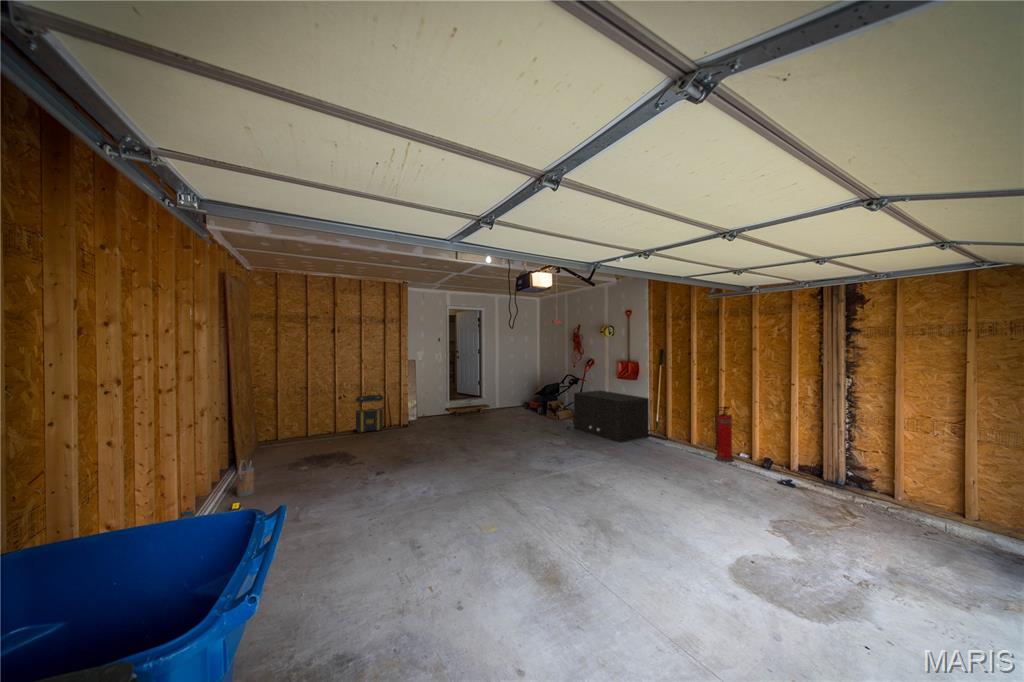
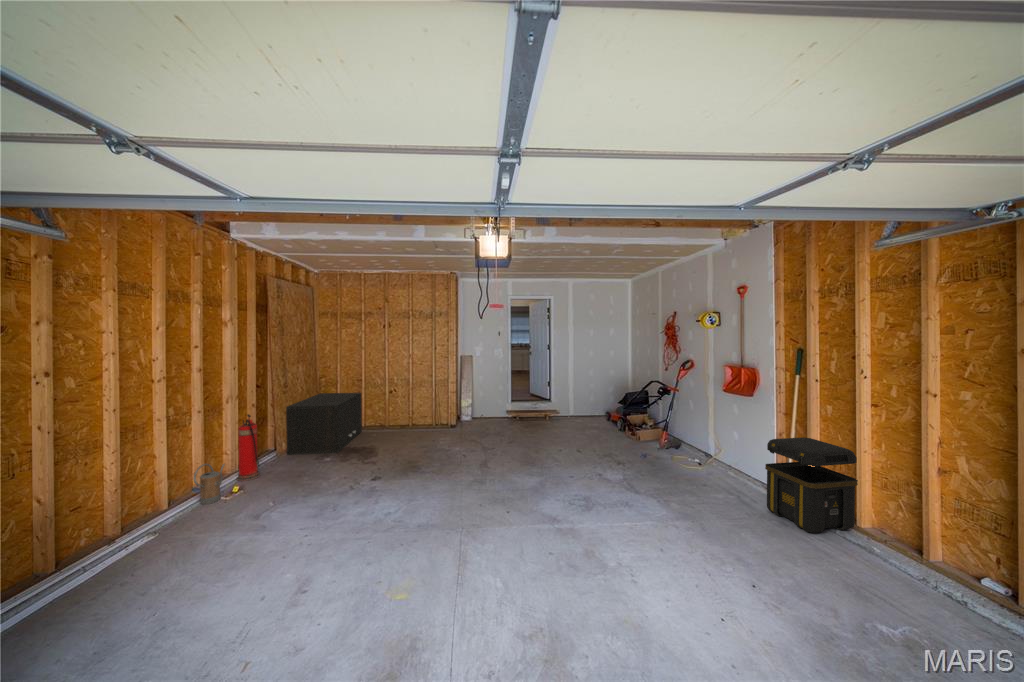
storage cabinet: present [574,390,649,443] -> present [286,393,362,455]
toolbox: present [355,394,383,433] -> present [765,438,858,533]
fire extinguisher: present [715,407,734,462] -> present [236,414,260,481]

